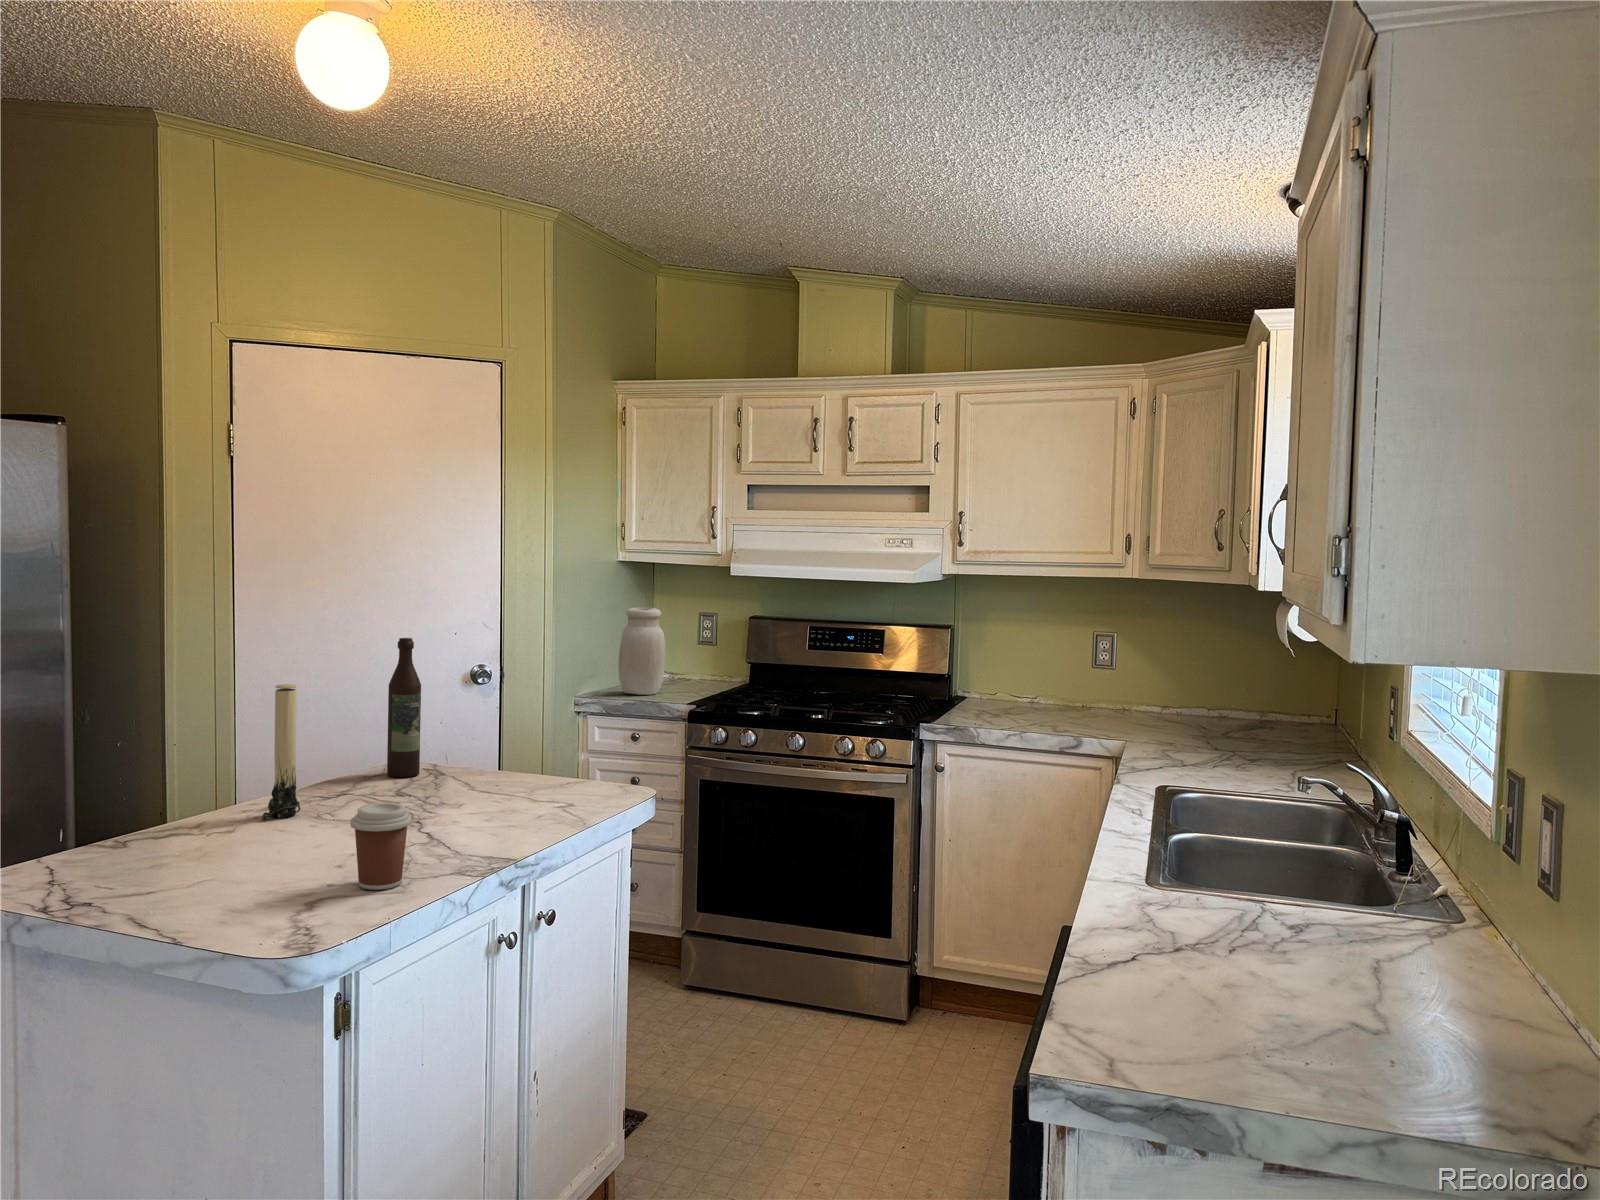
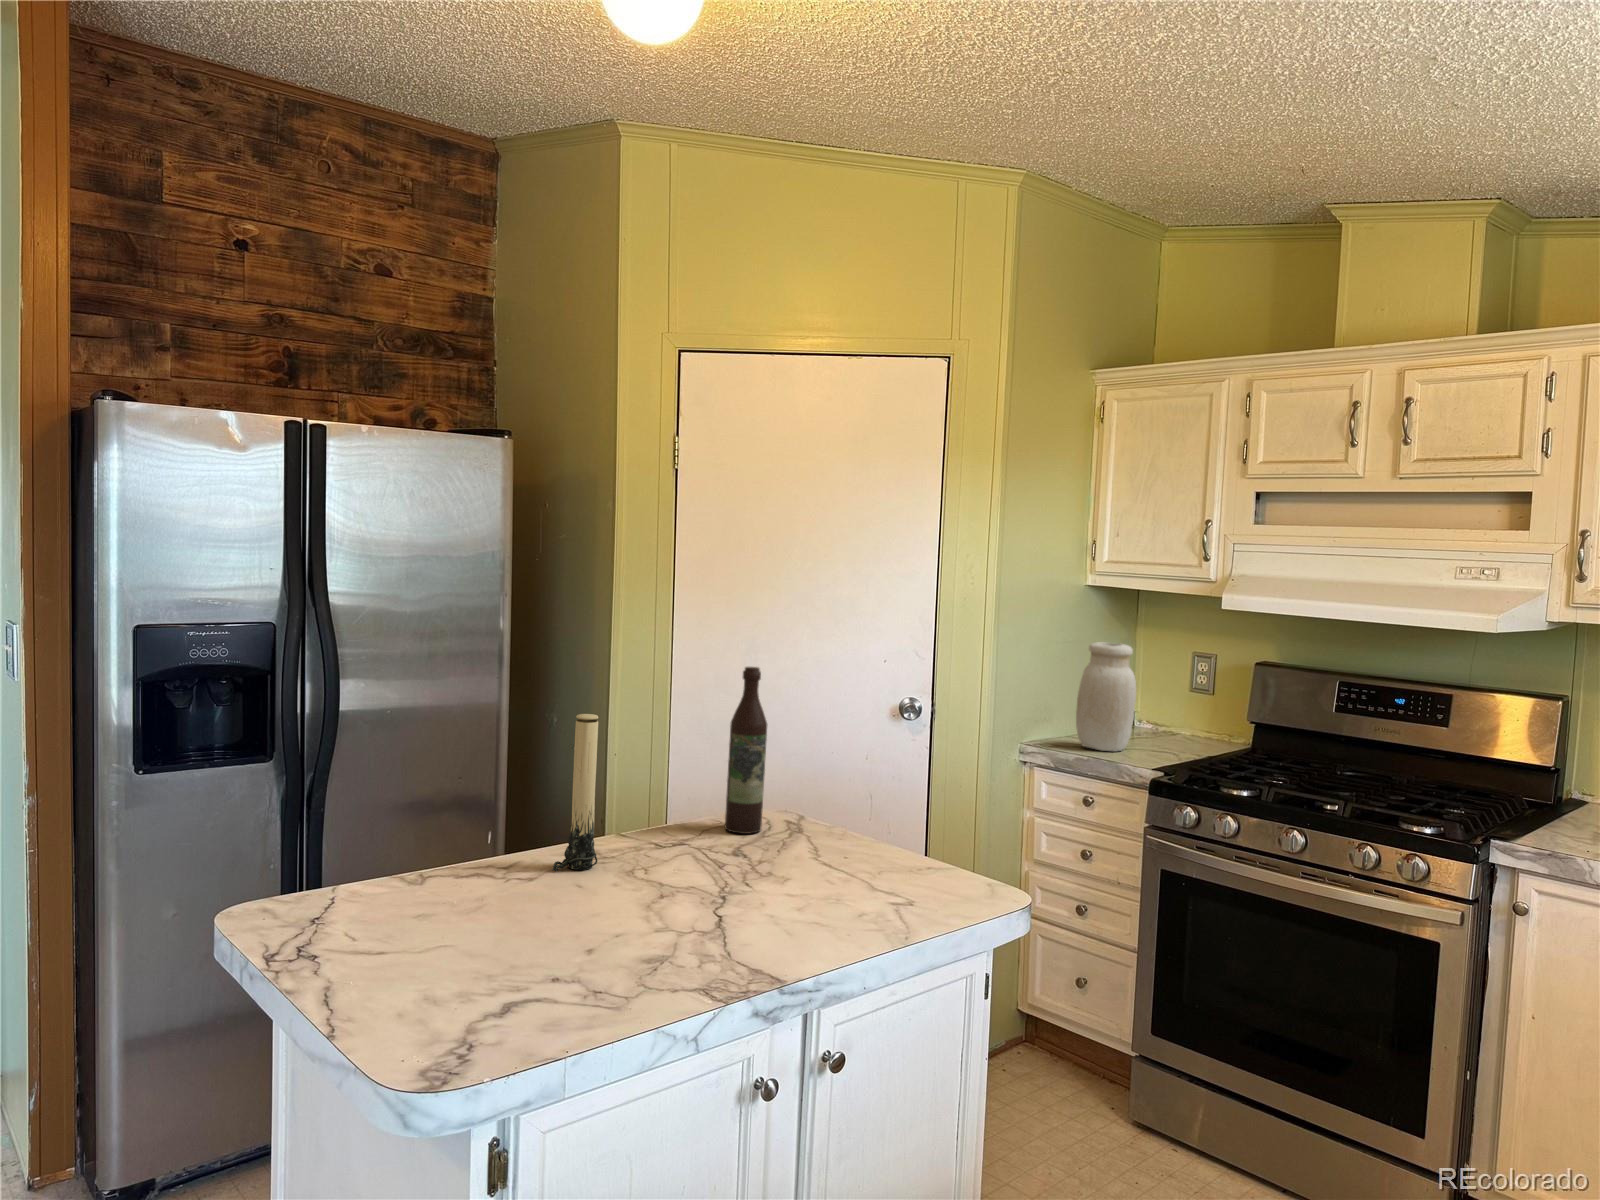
coffee cup: present [350,803,412,890] -> none [563,884,639,1000]

